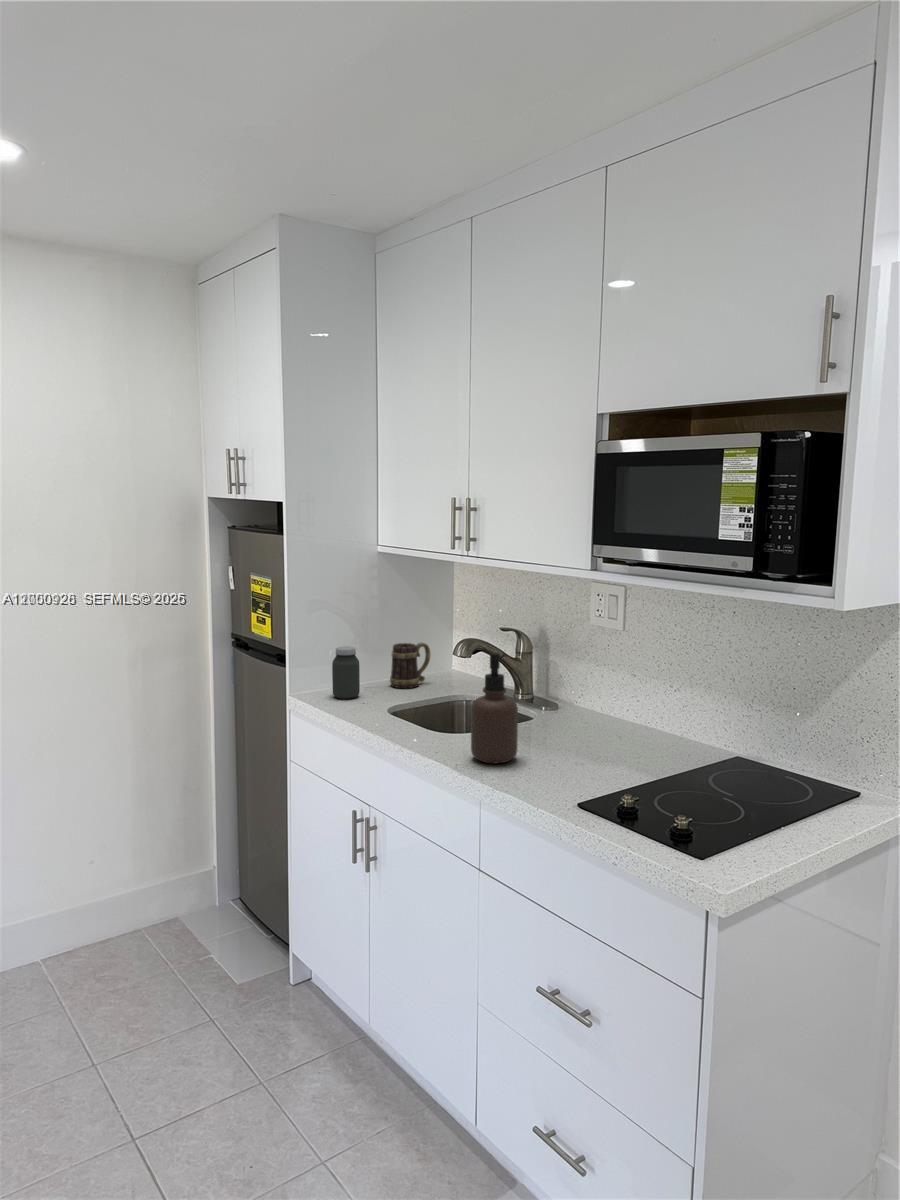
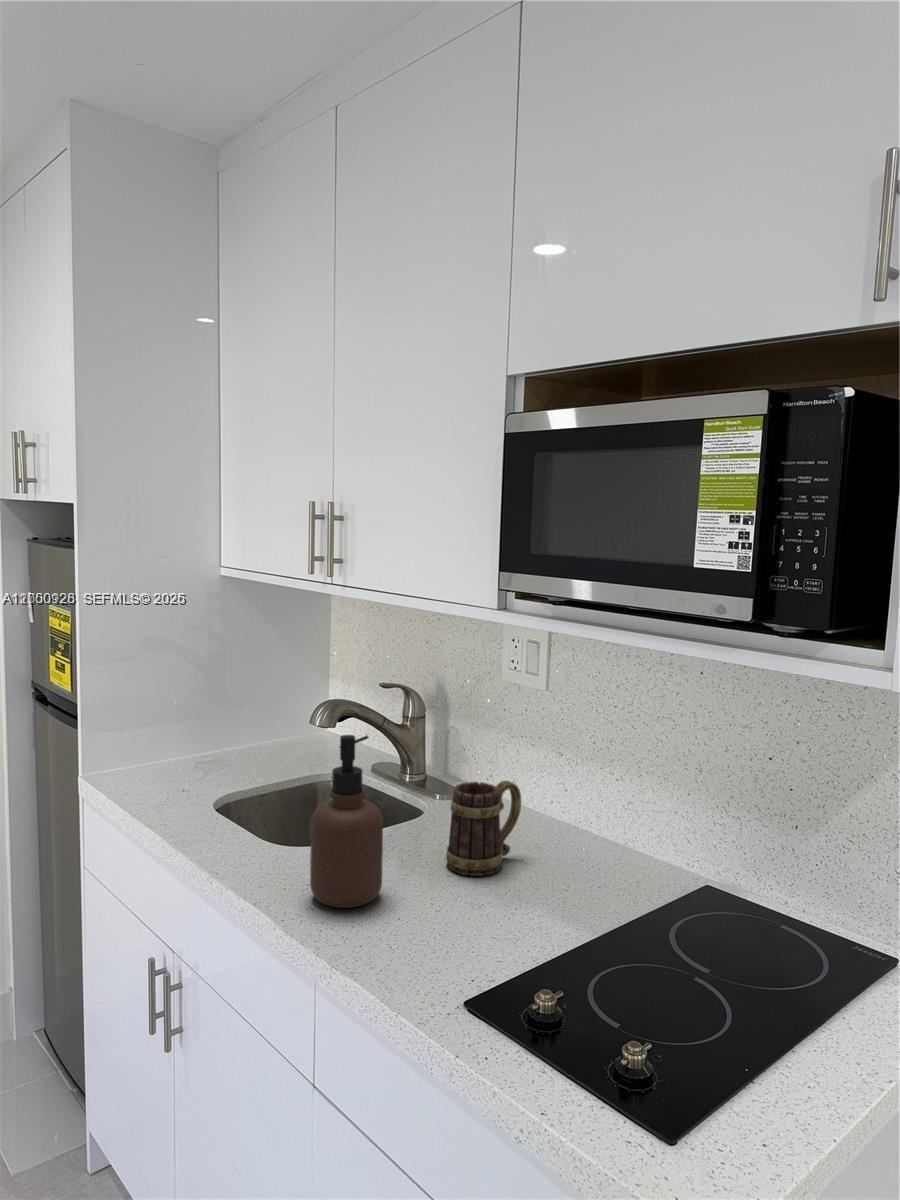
mug: present [390,643,431,688] -> present [446,780,521,876]
jar: present [332,646,360,699] -> none [145,707,185,781]

